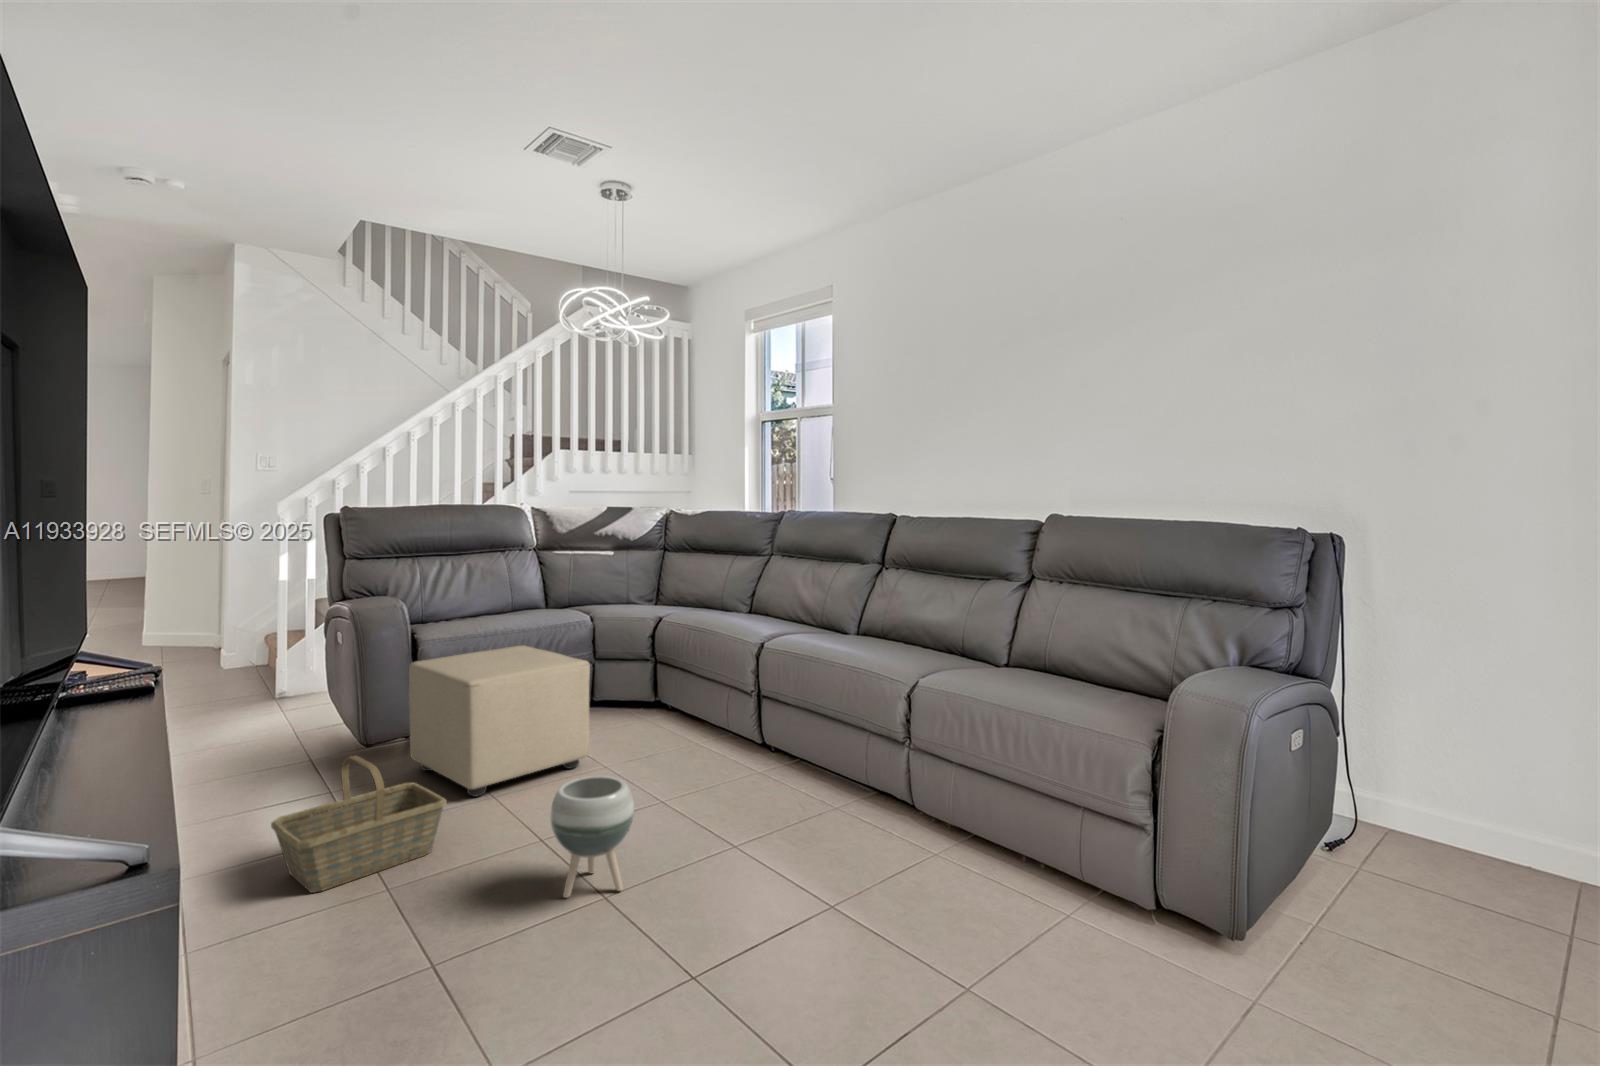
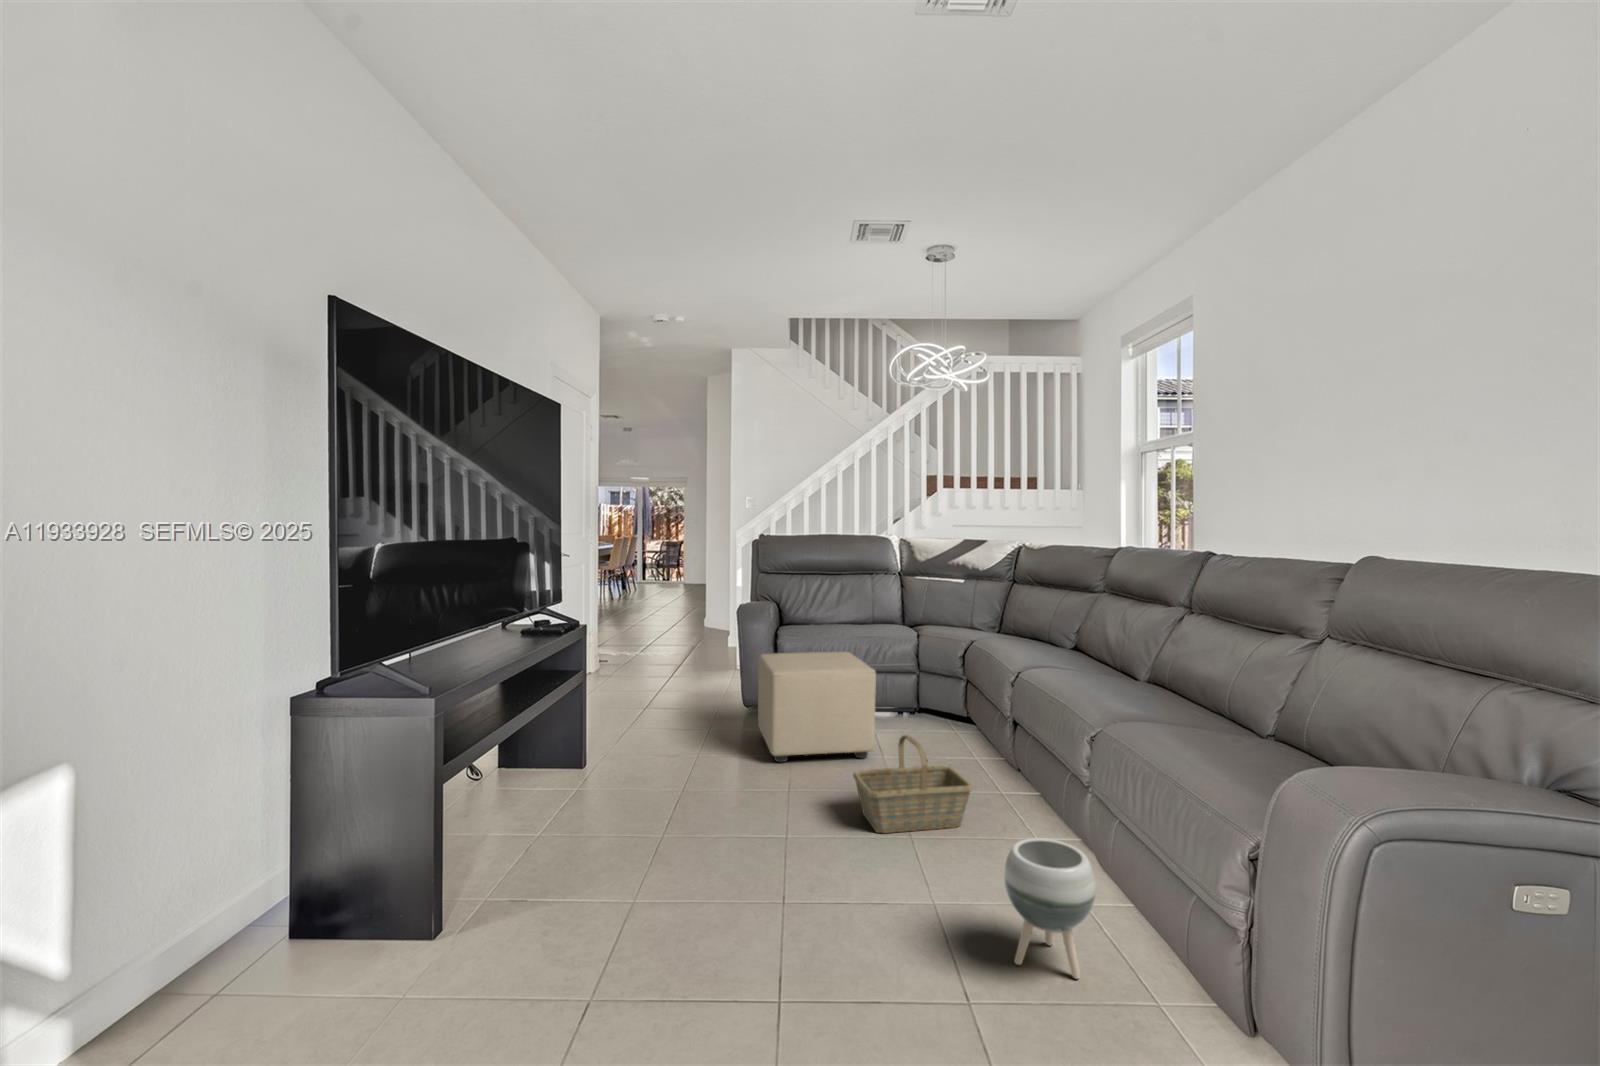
basket: present [271,756,446,893] -> present [853,735,973,833]
planter: present [550,776,634,898] -> present [1004,838,1096,979]

